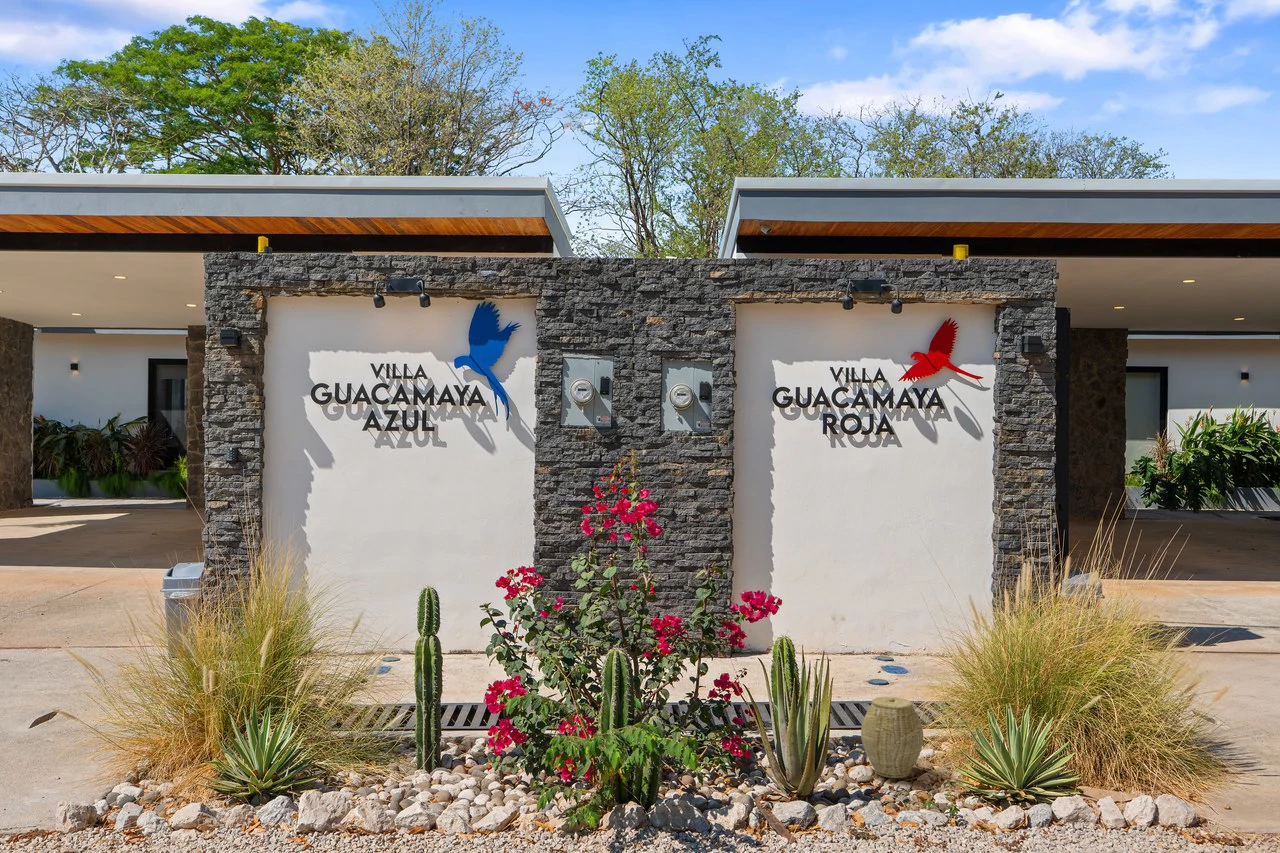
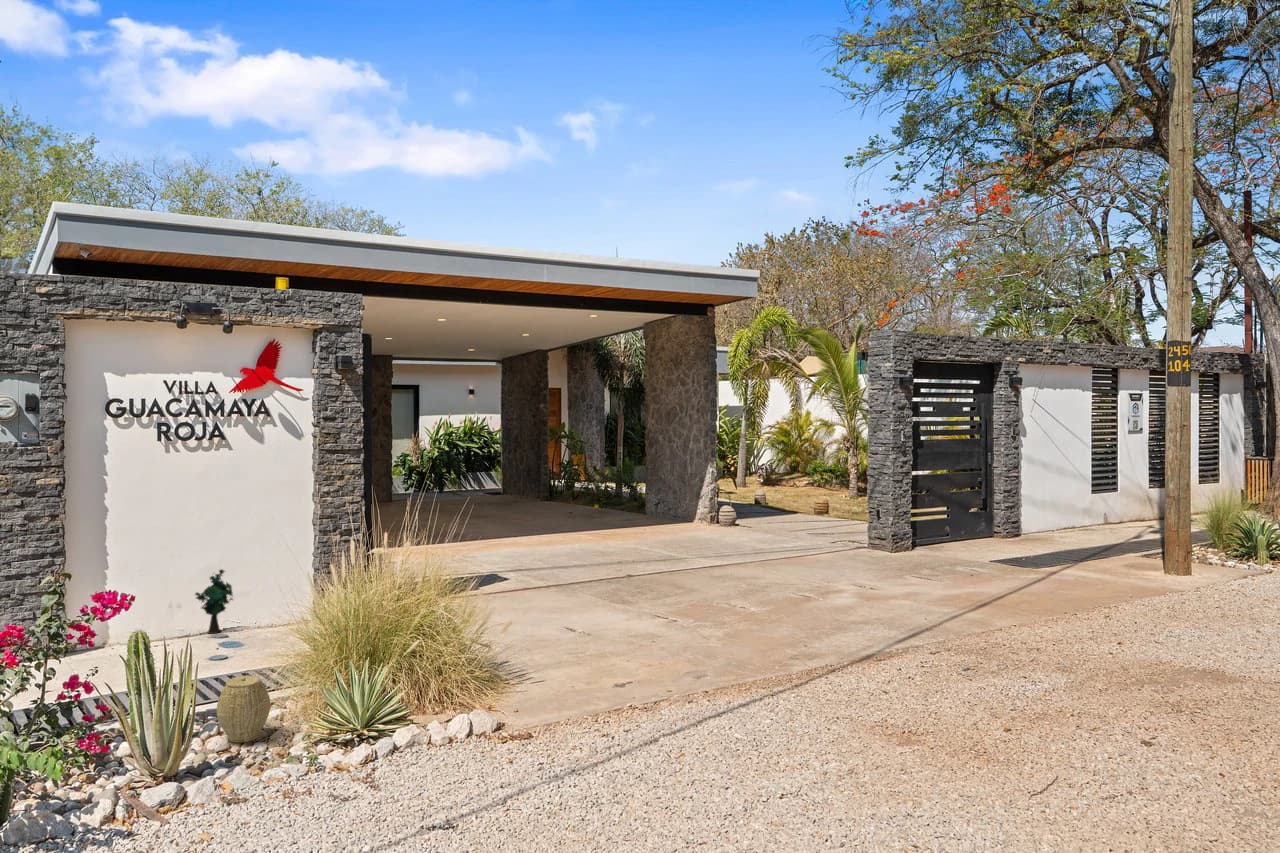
decorative plant: none [857,584,900,657] -> present [195,570,233,634]

